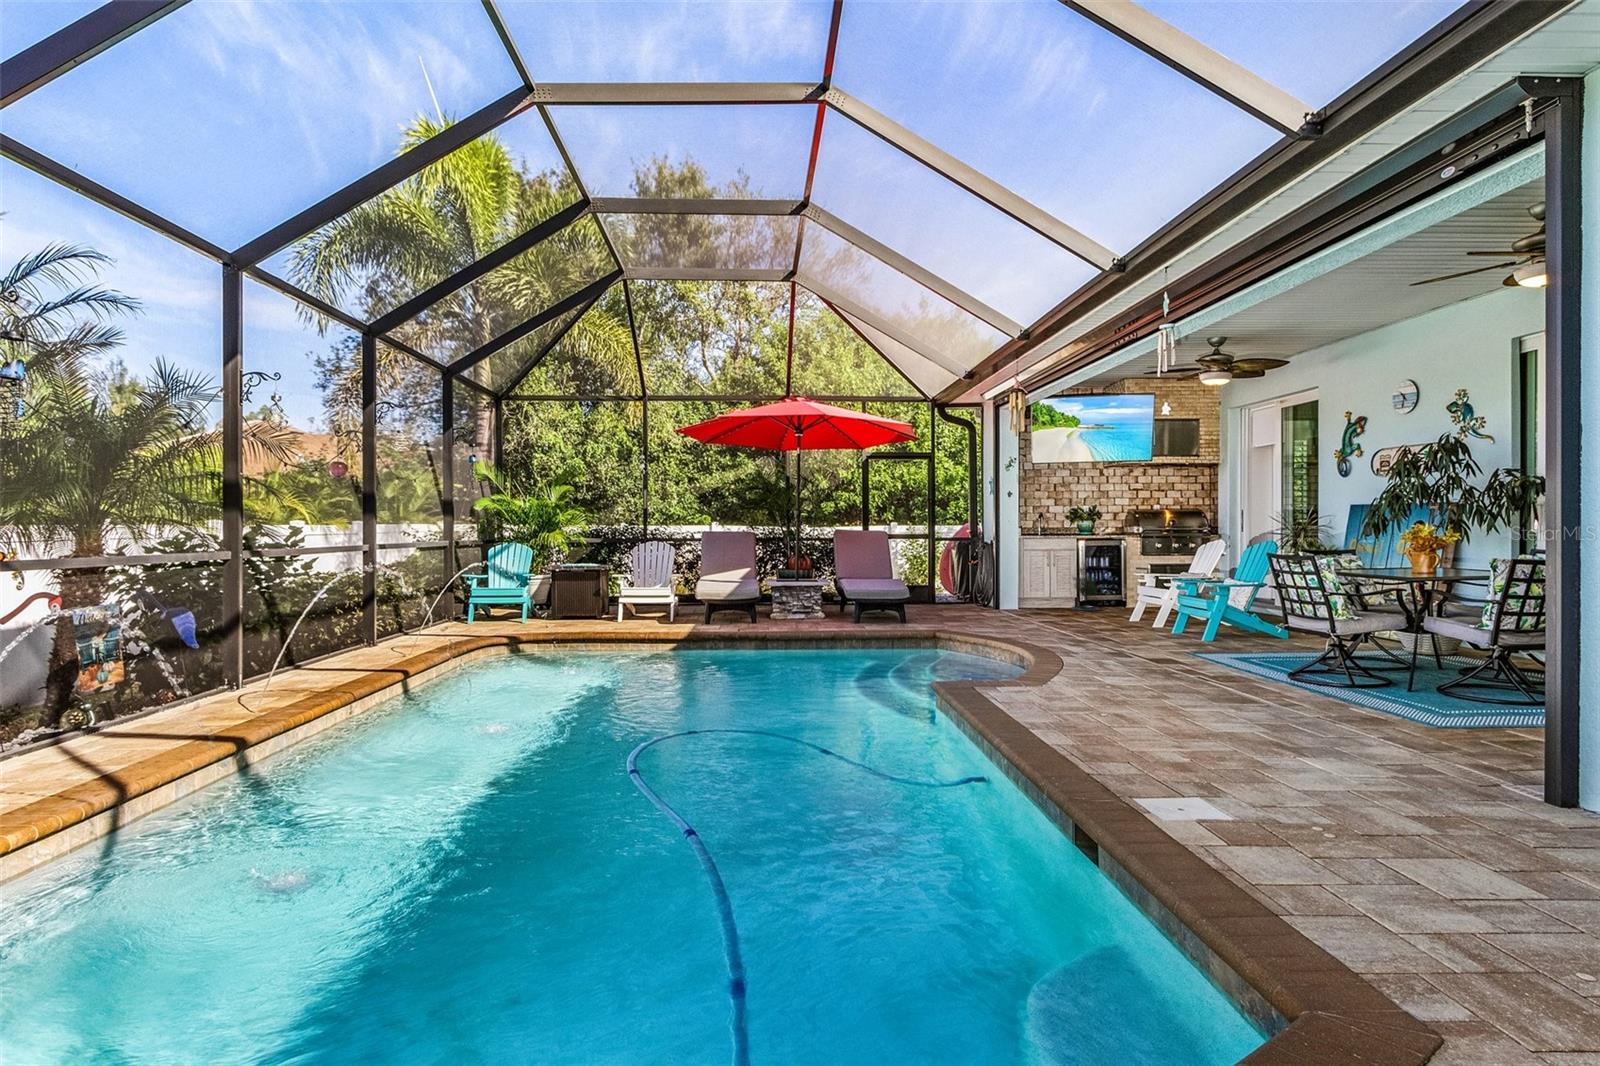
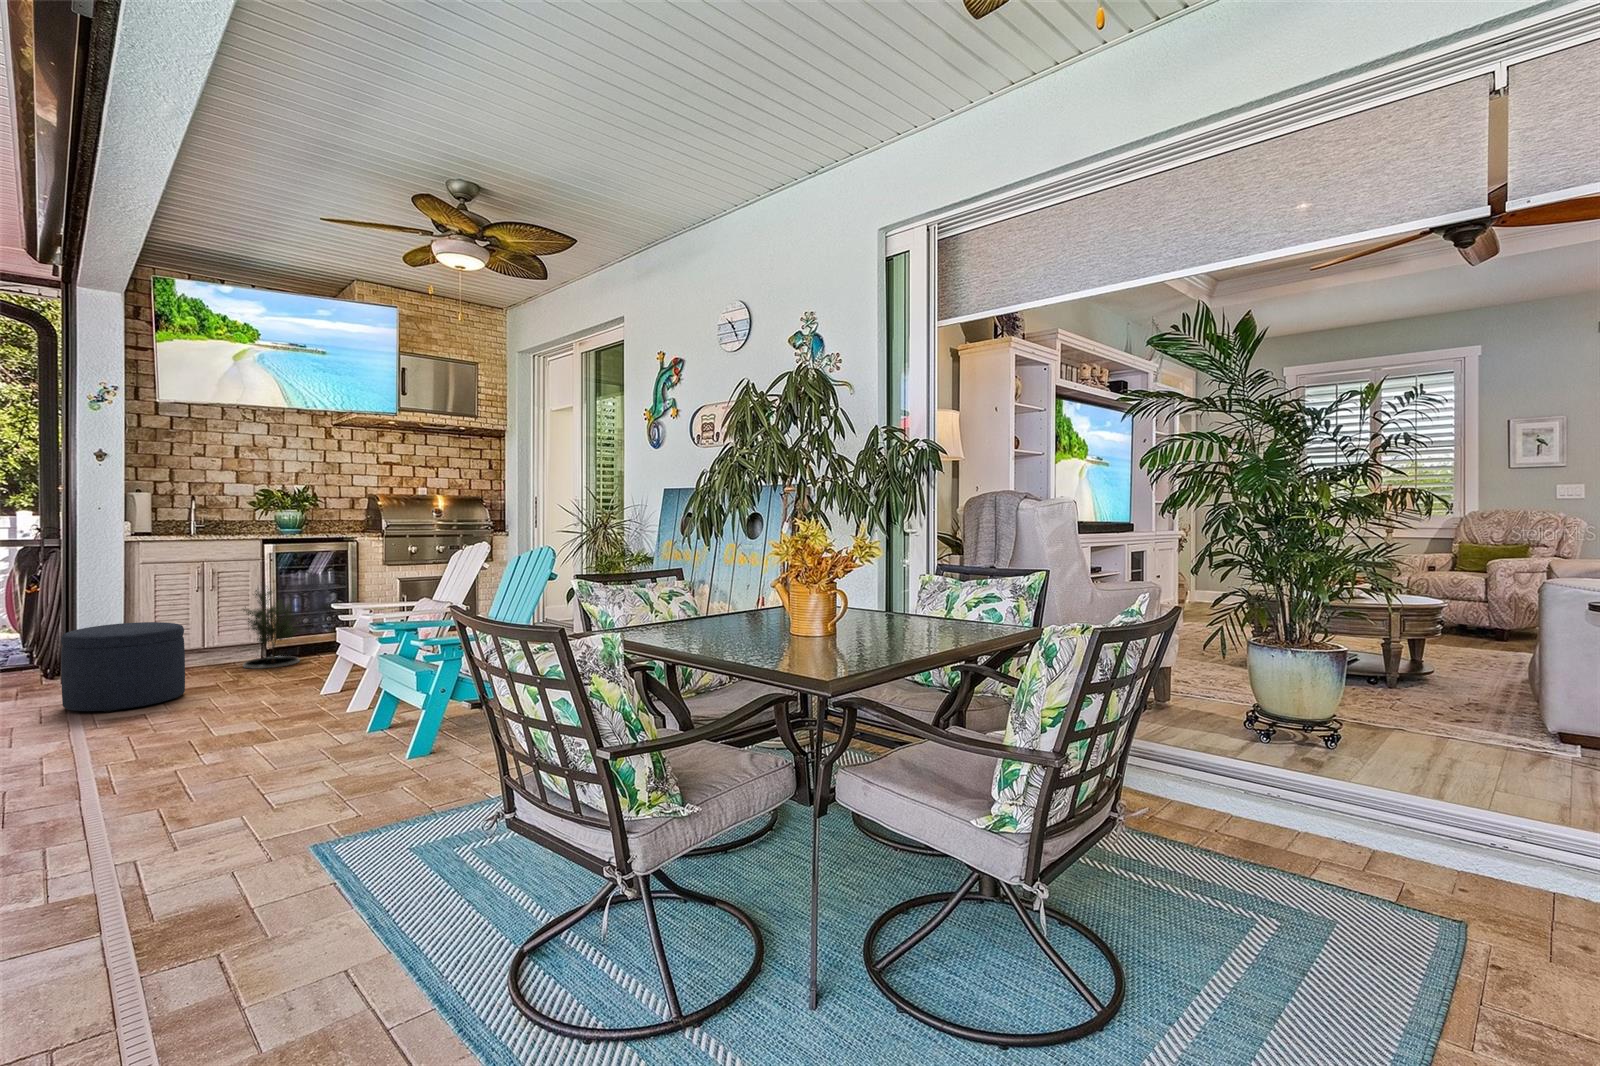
ottoman: none [1015,577,1062,617] -> present [61,622,185,712]

